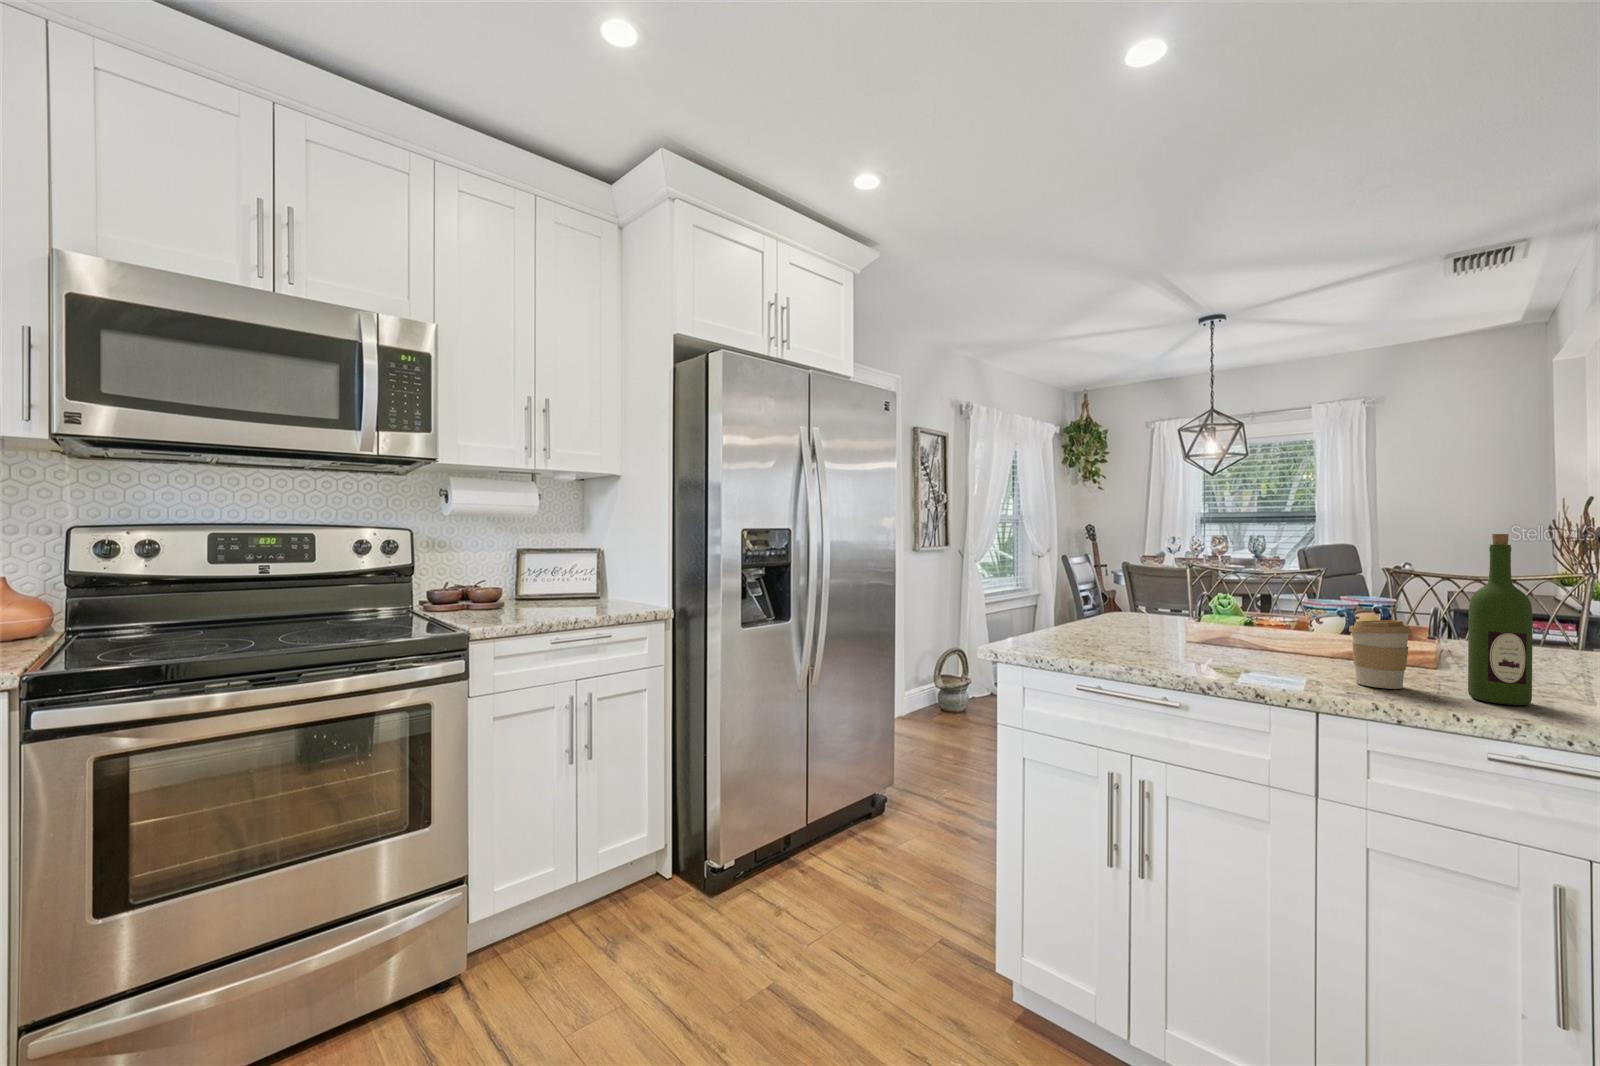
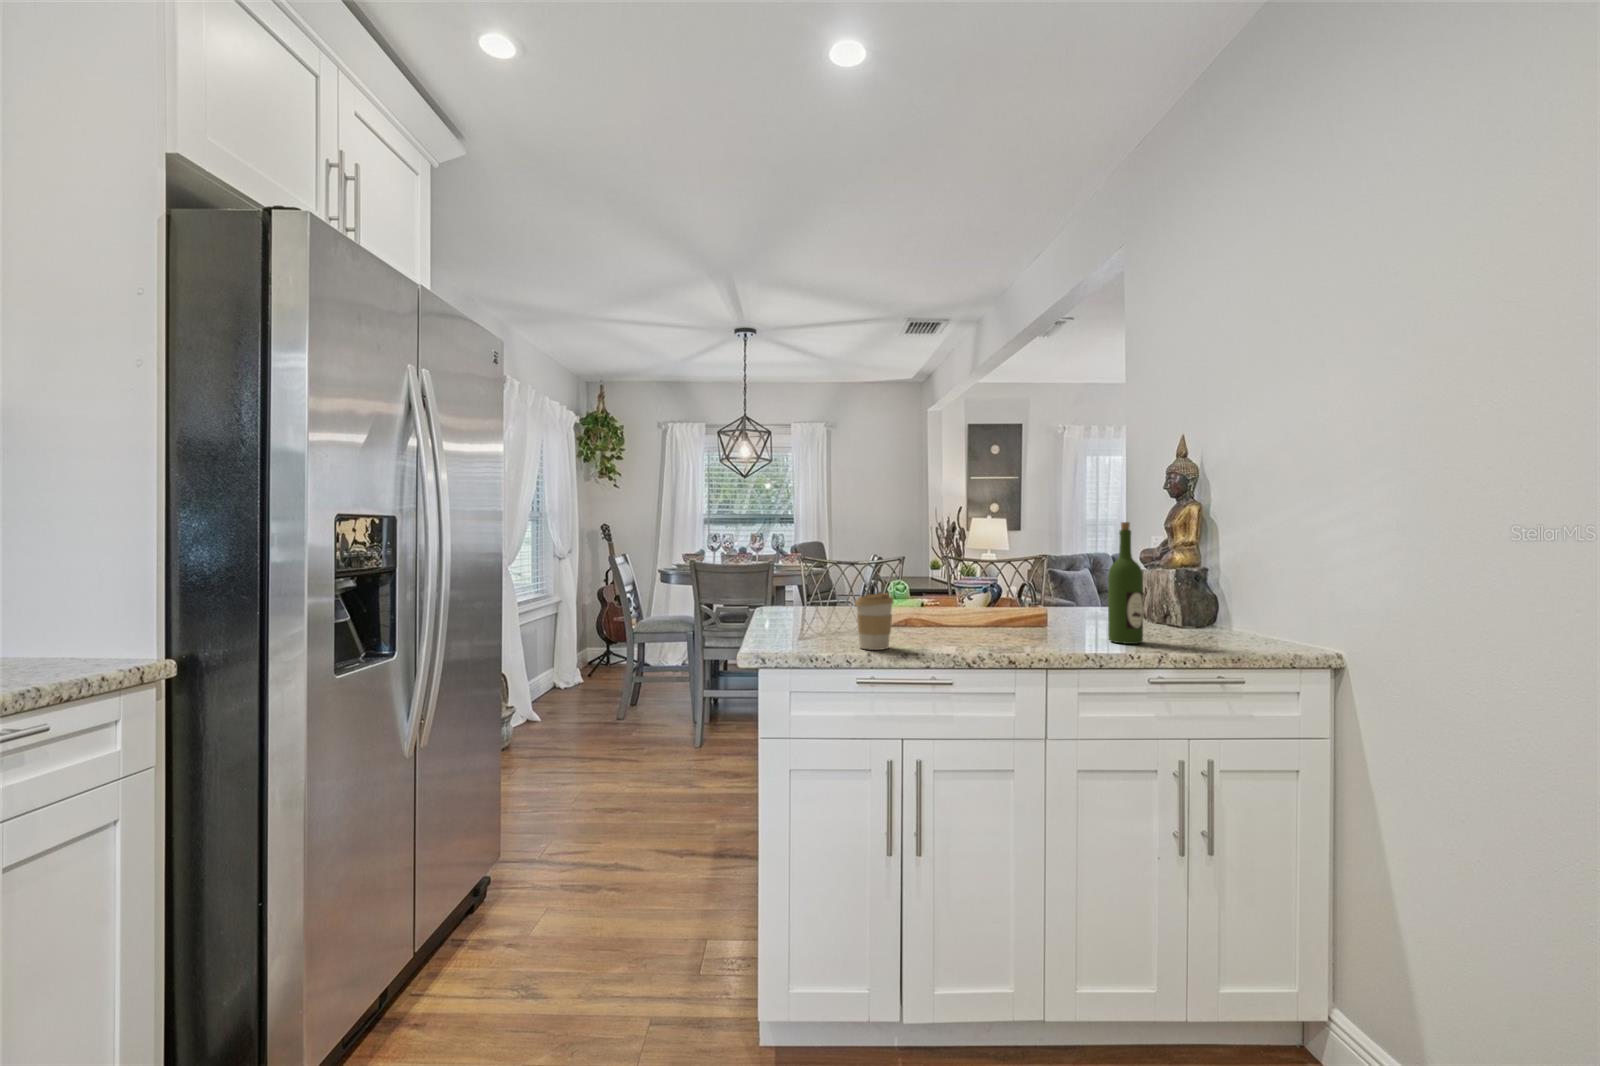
coffee cup: present [1349,620,1411,689] -> present [855,593,893,650]

